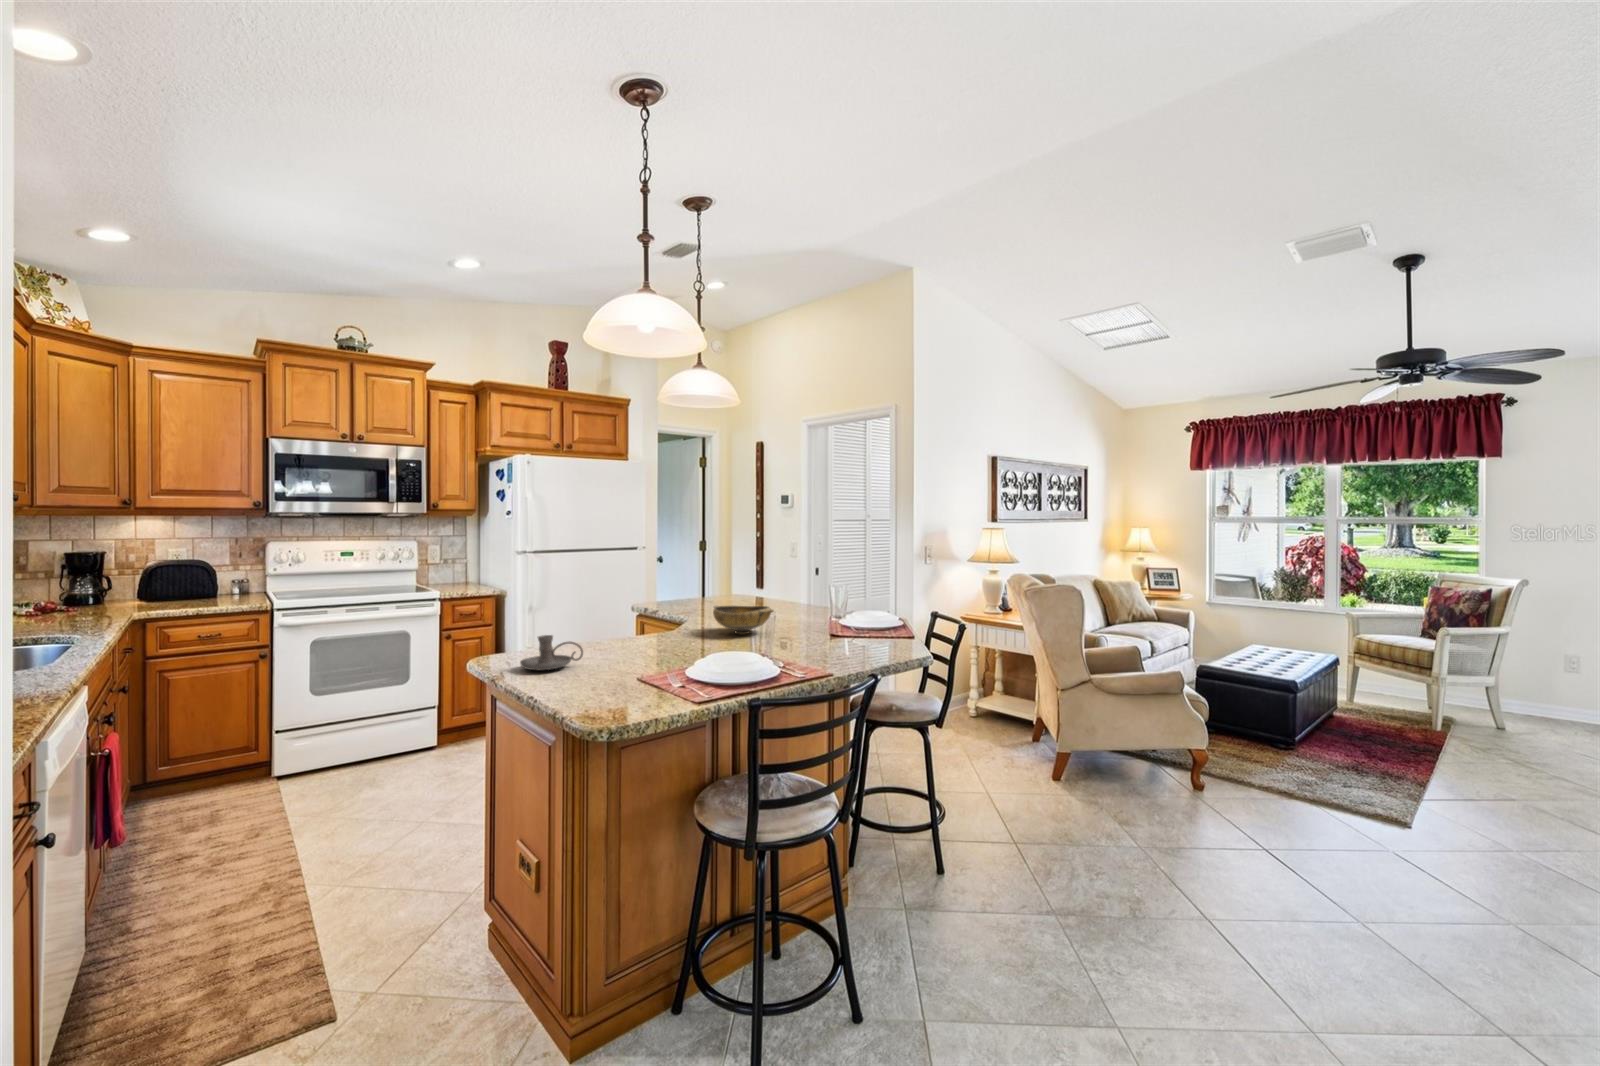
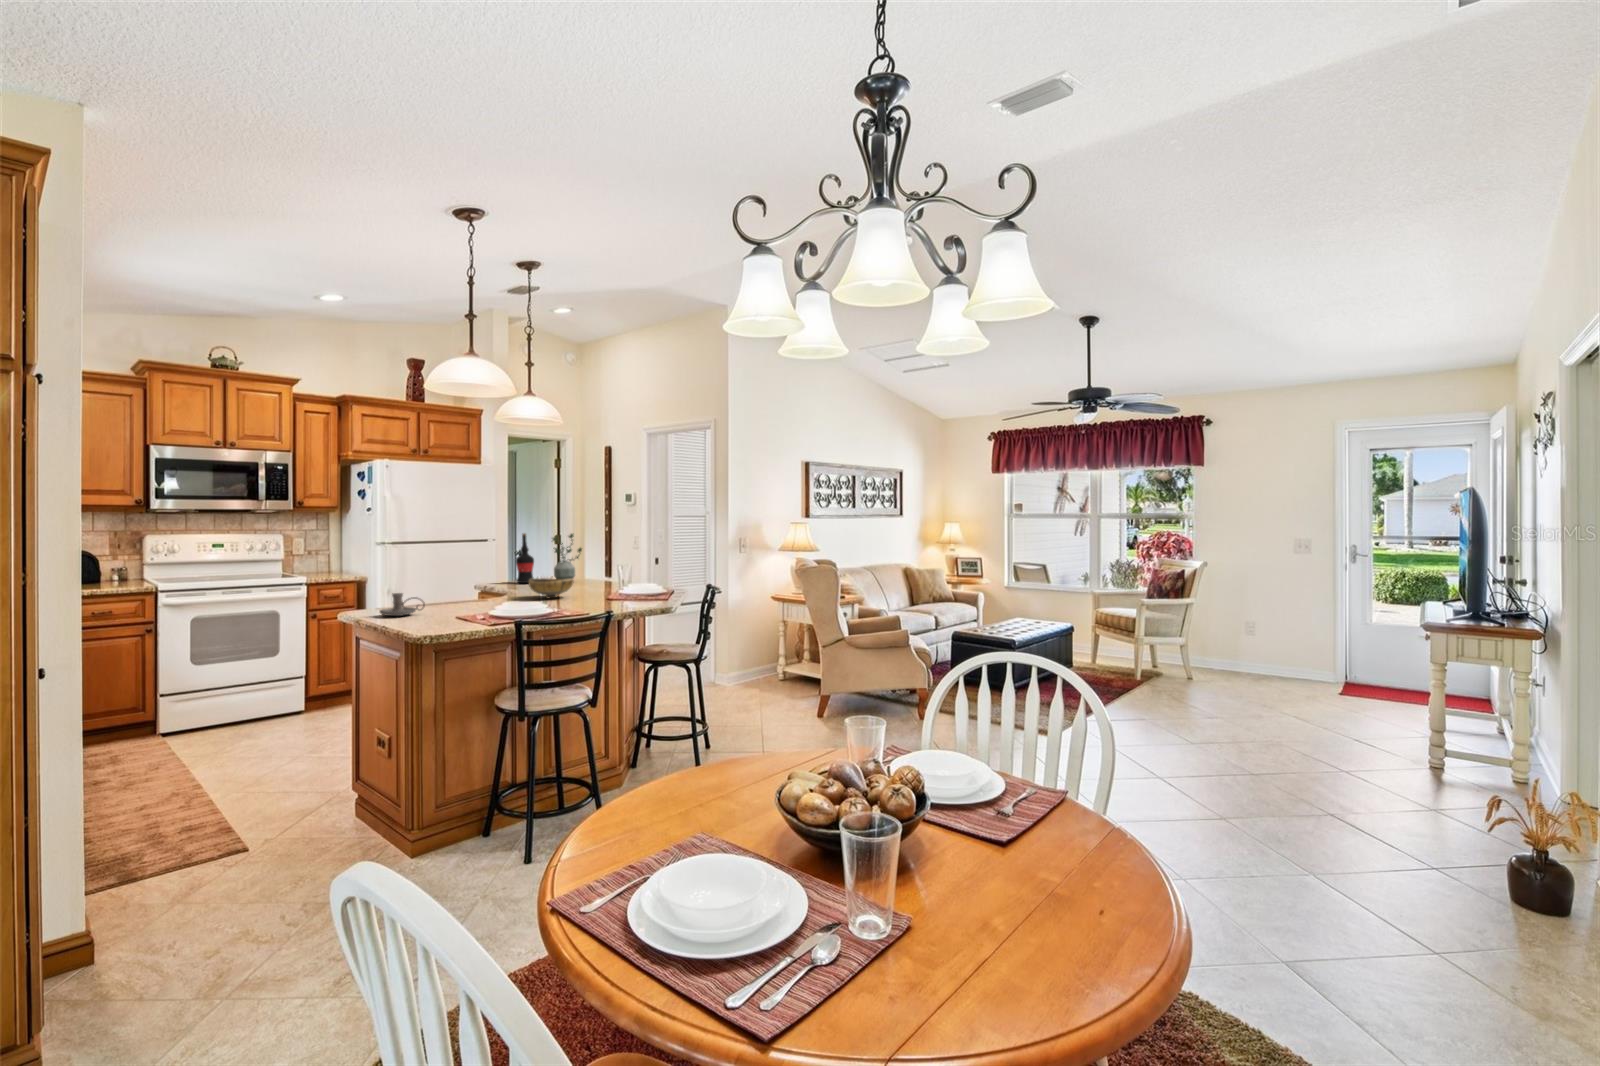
potted plant: none [724,542,763,604] -> present [552,534,582,579]
wine bottle: none [683,543,706,605] -> present [516,533,534,583]

